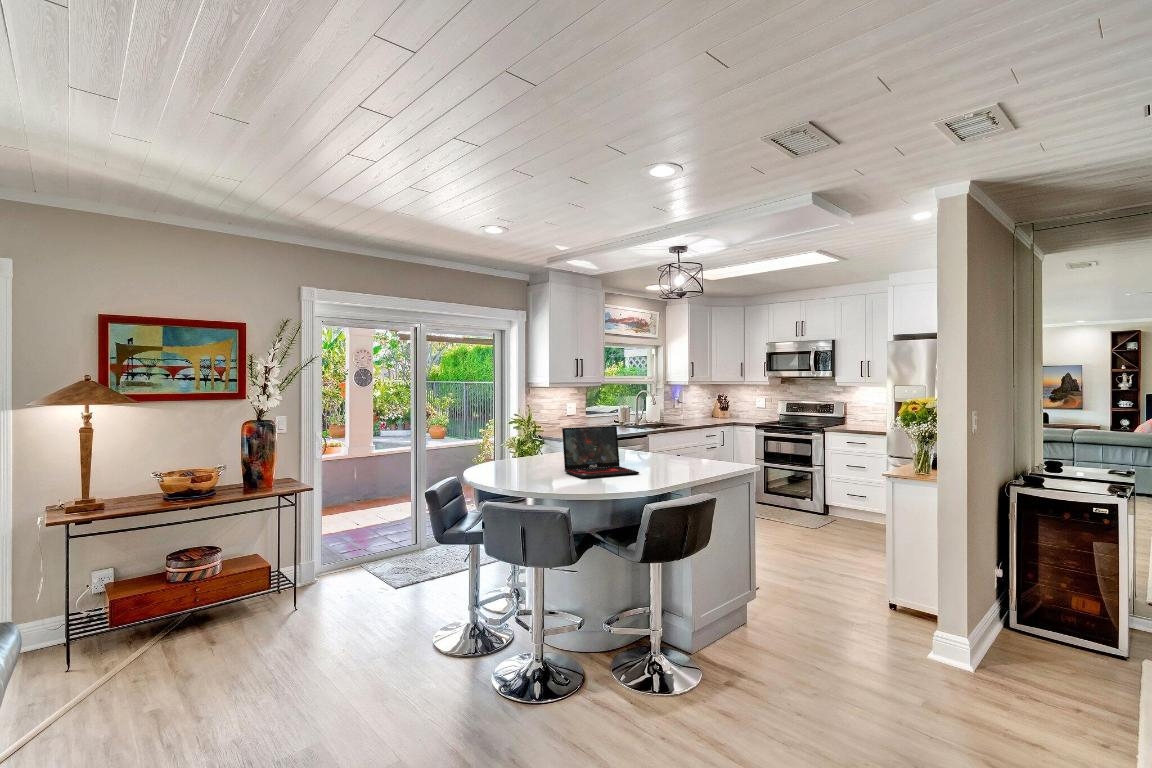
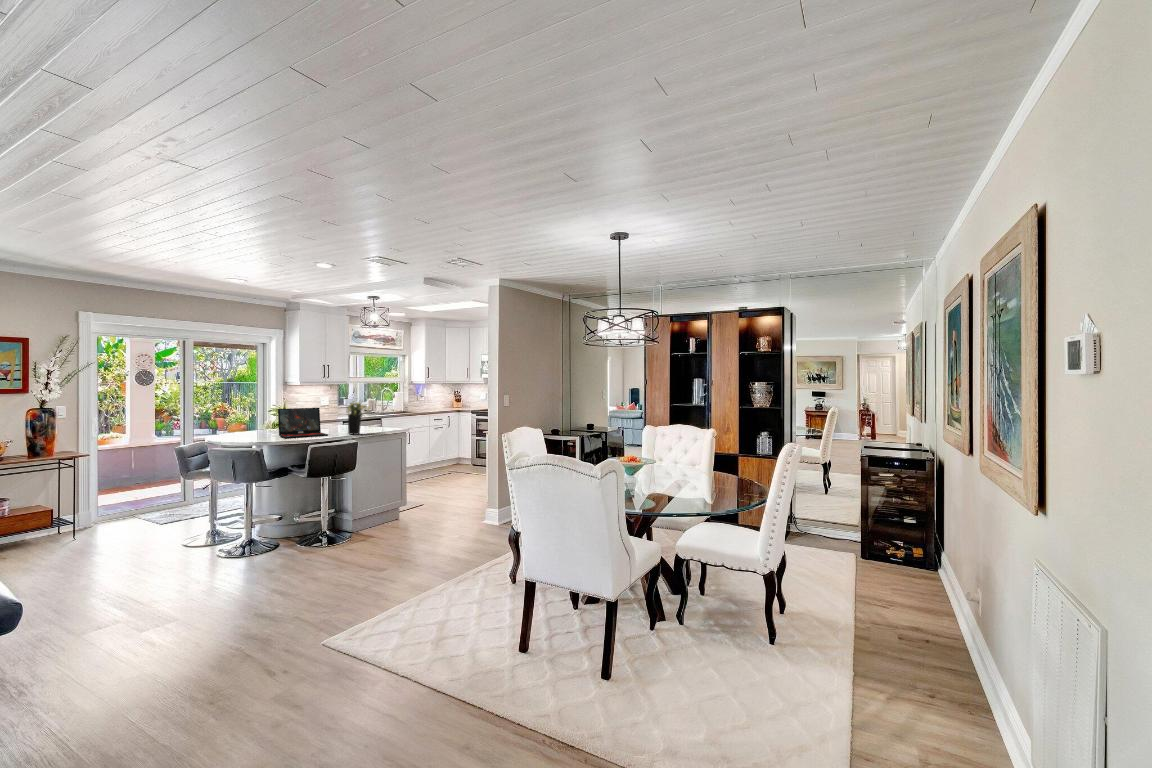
flower arrangement: none [661,414,705,474] -> present [346,401,370,435]

